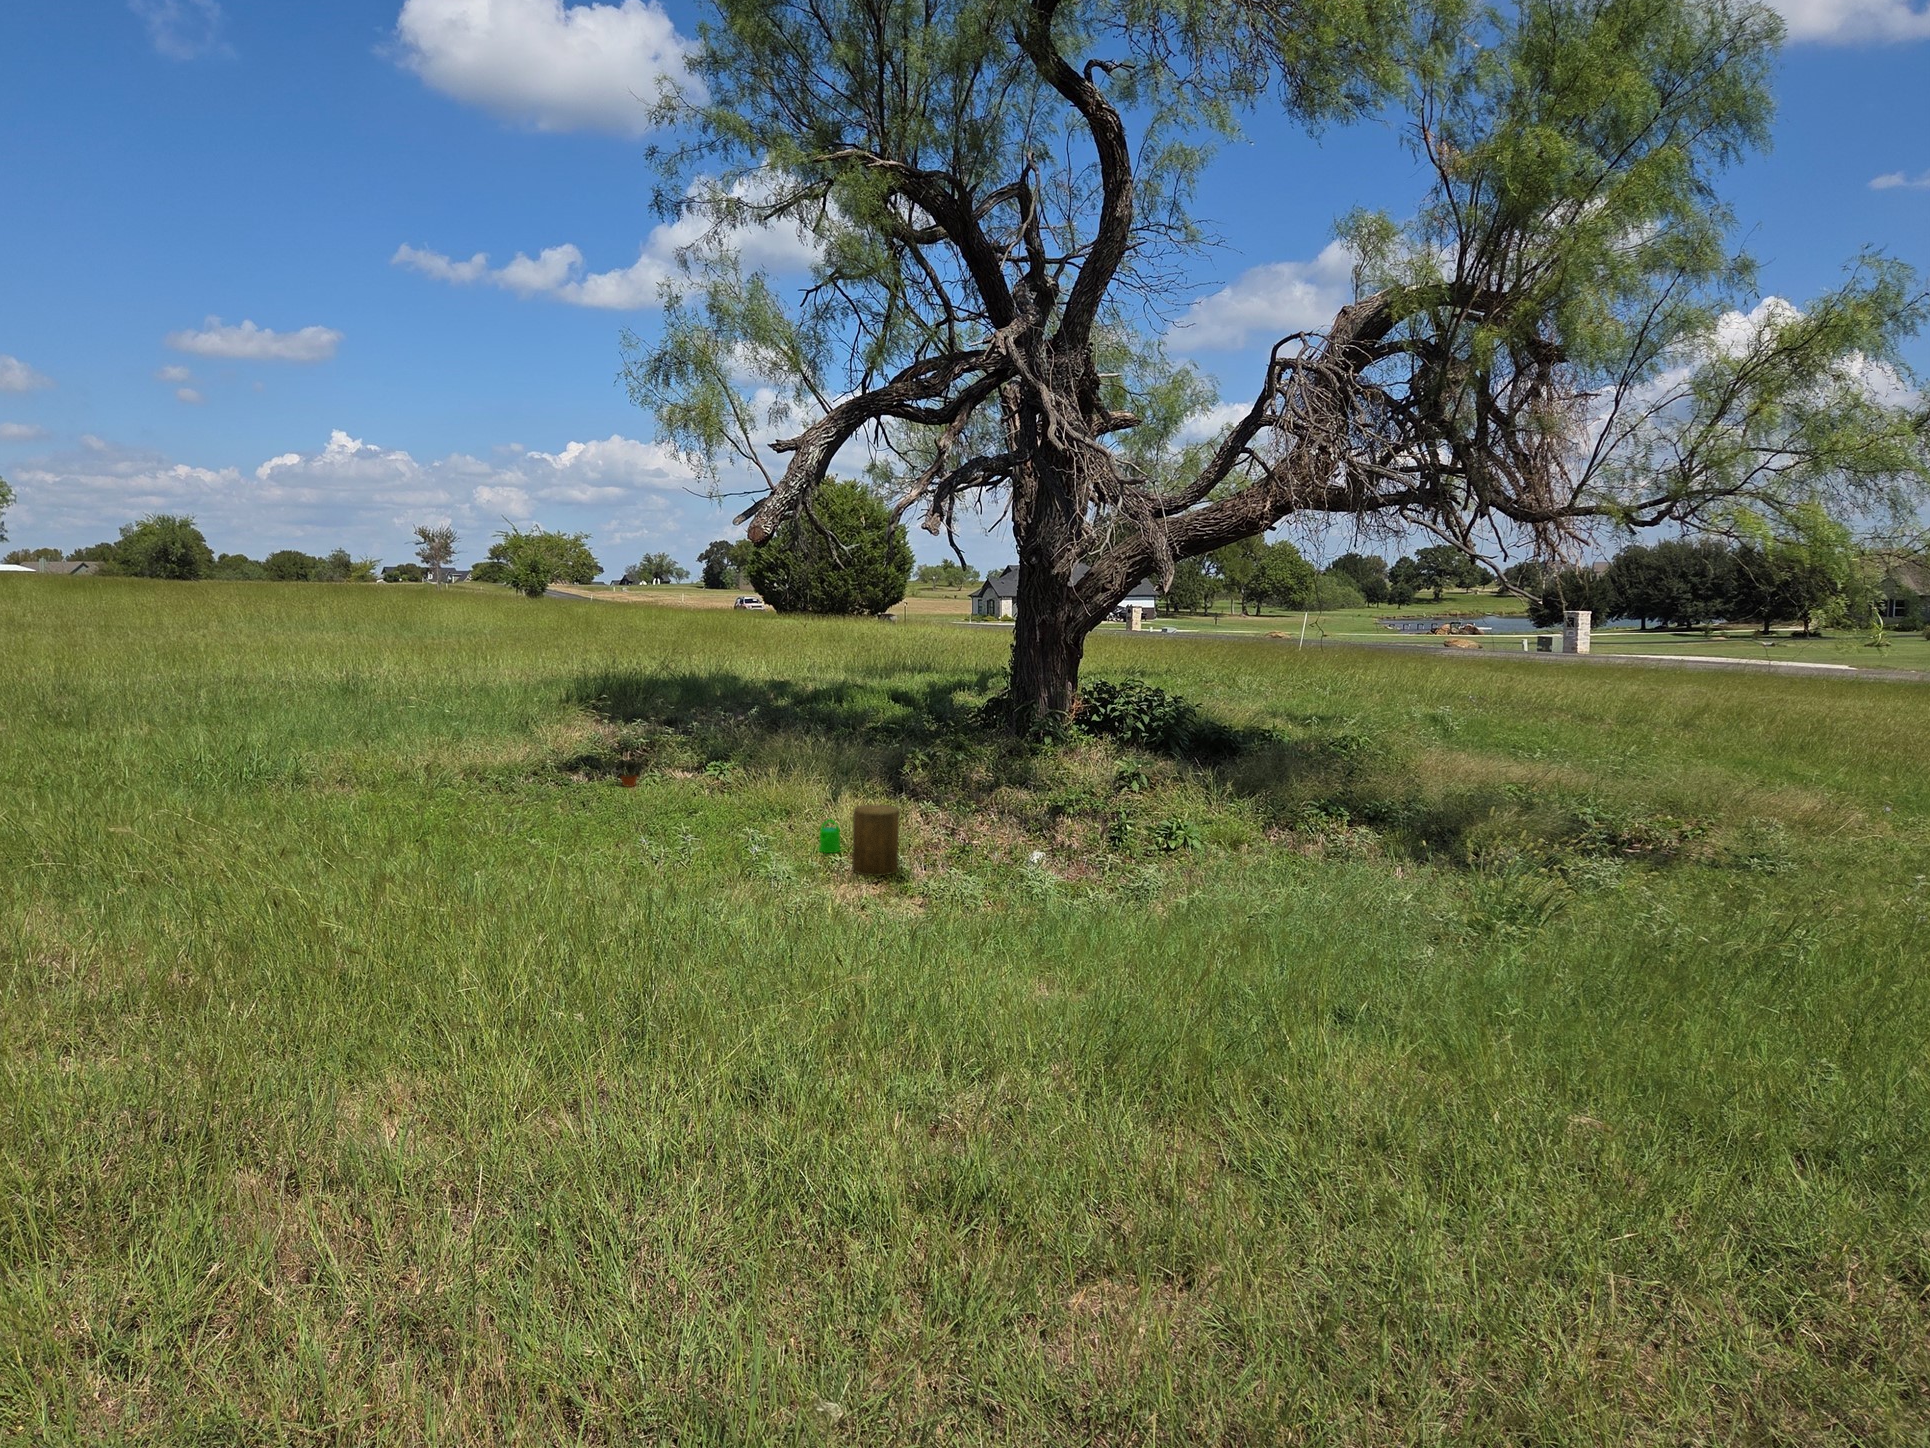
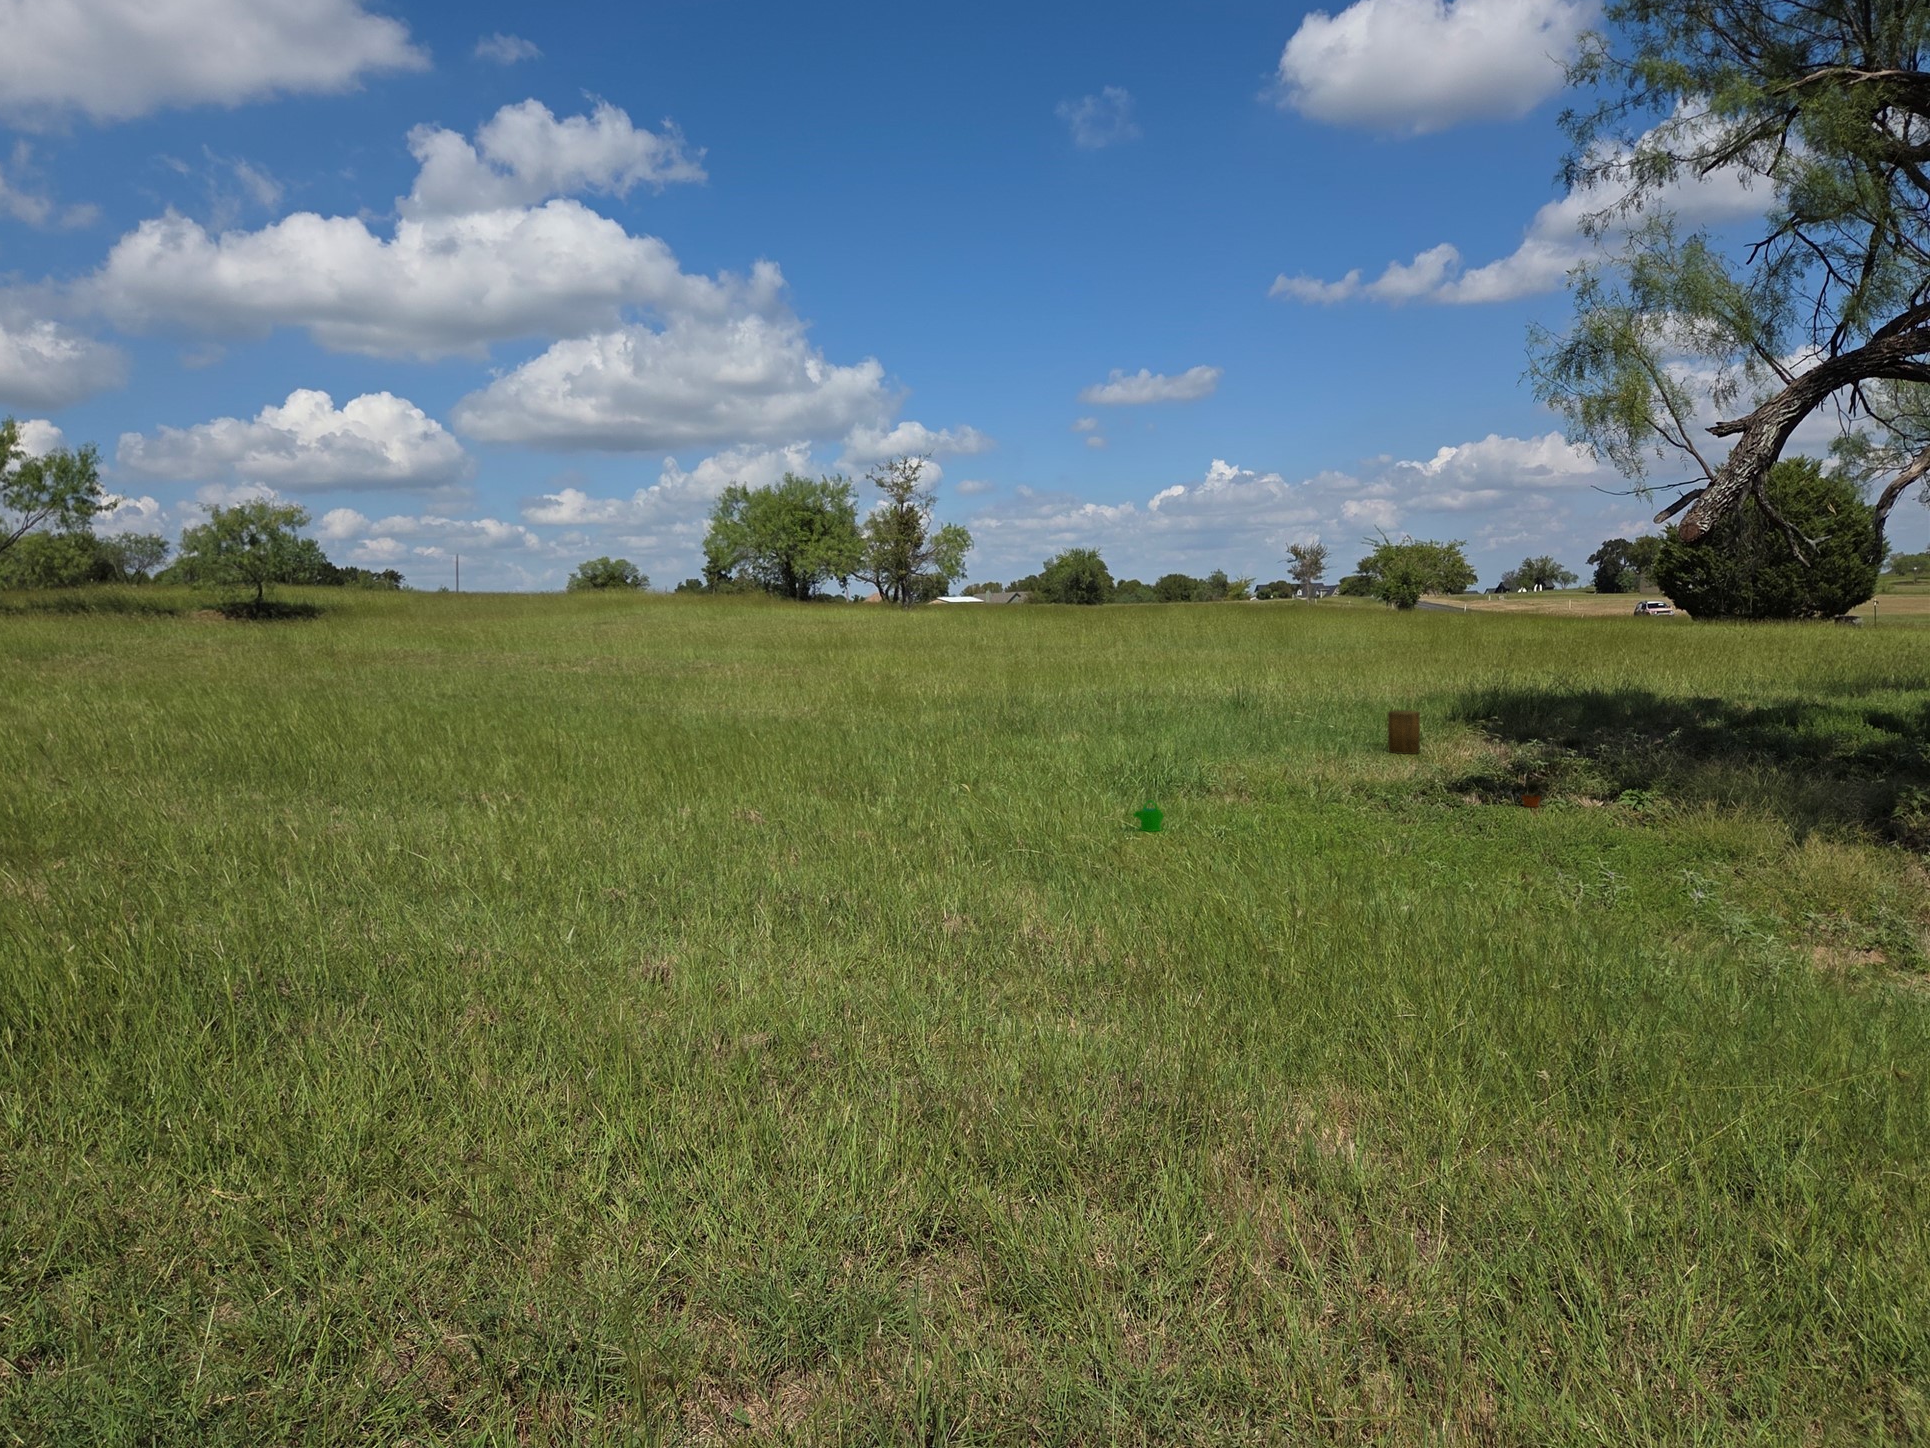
stool: present [852,804,900,876] -> present [1387,710,1420,754]
watering can: present [818,819,841,853] -> present [1133,799,1164,831]

